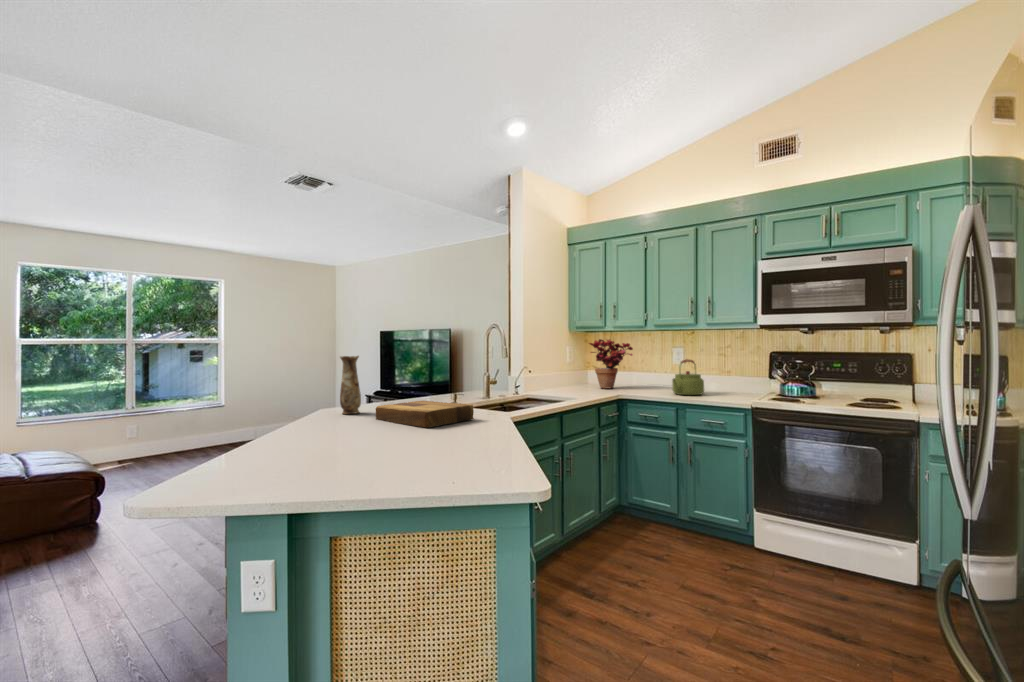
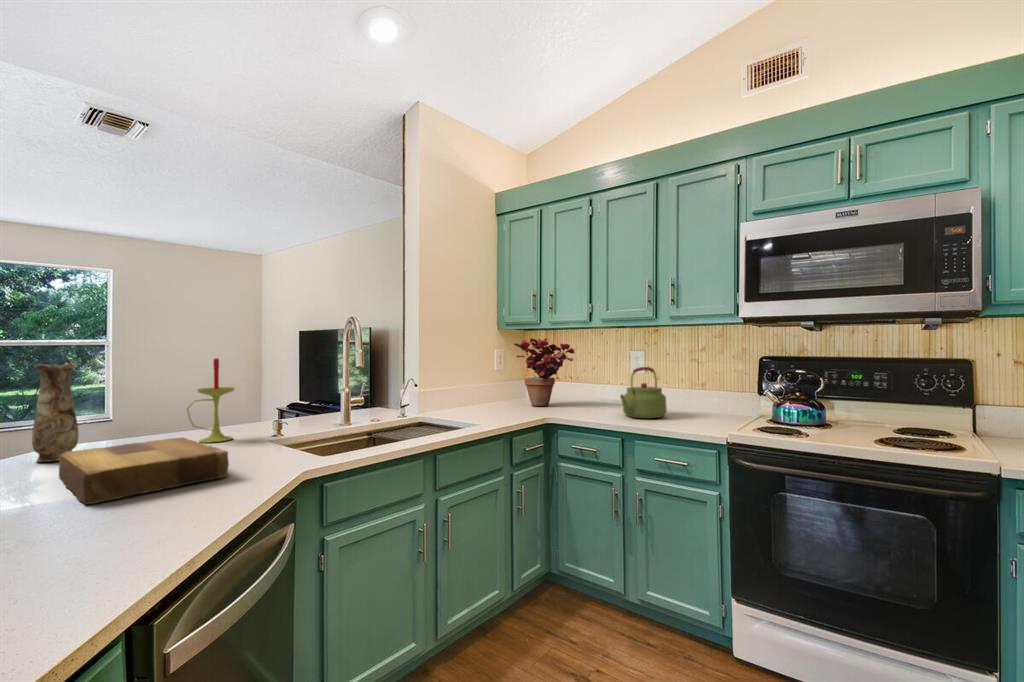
candle: none [405,352,431,407] -> present [187,358,234,443]

